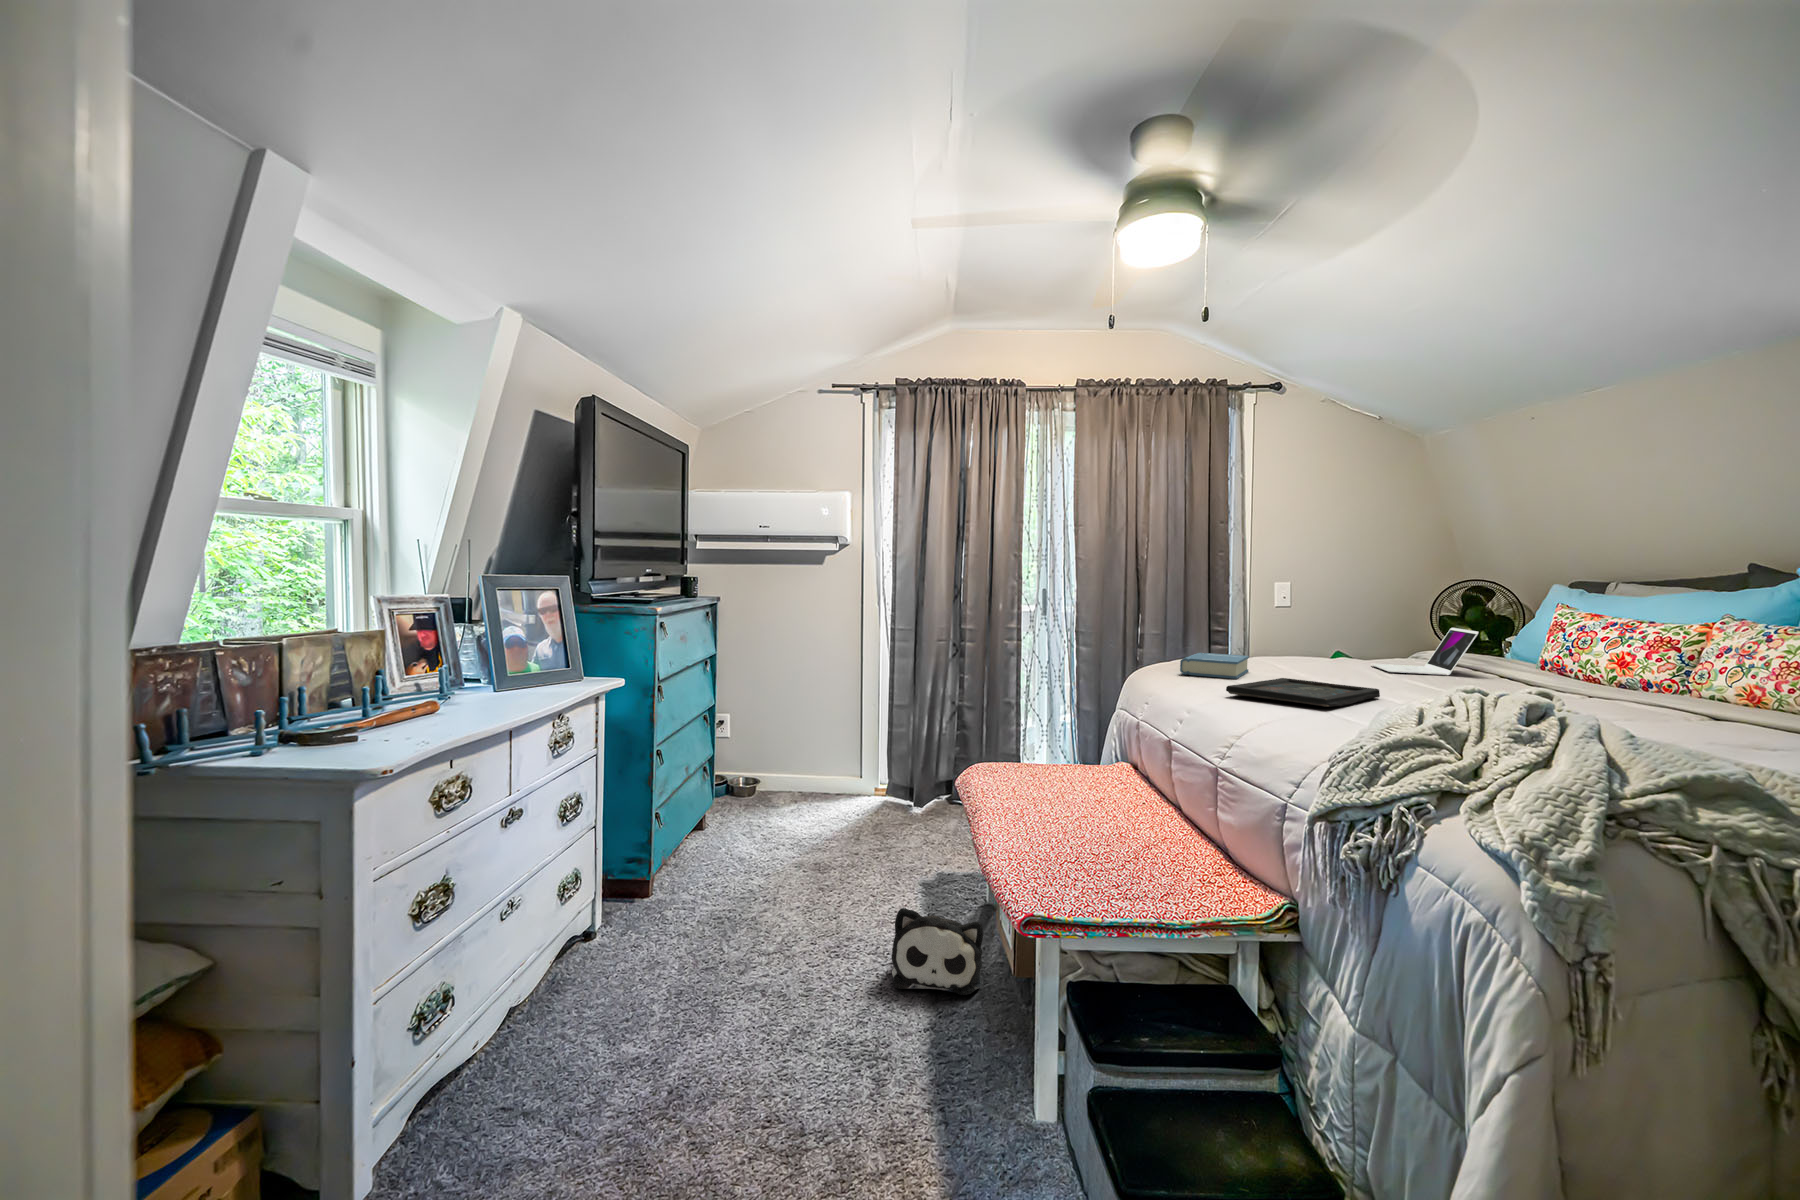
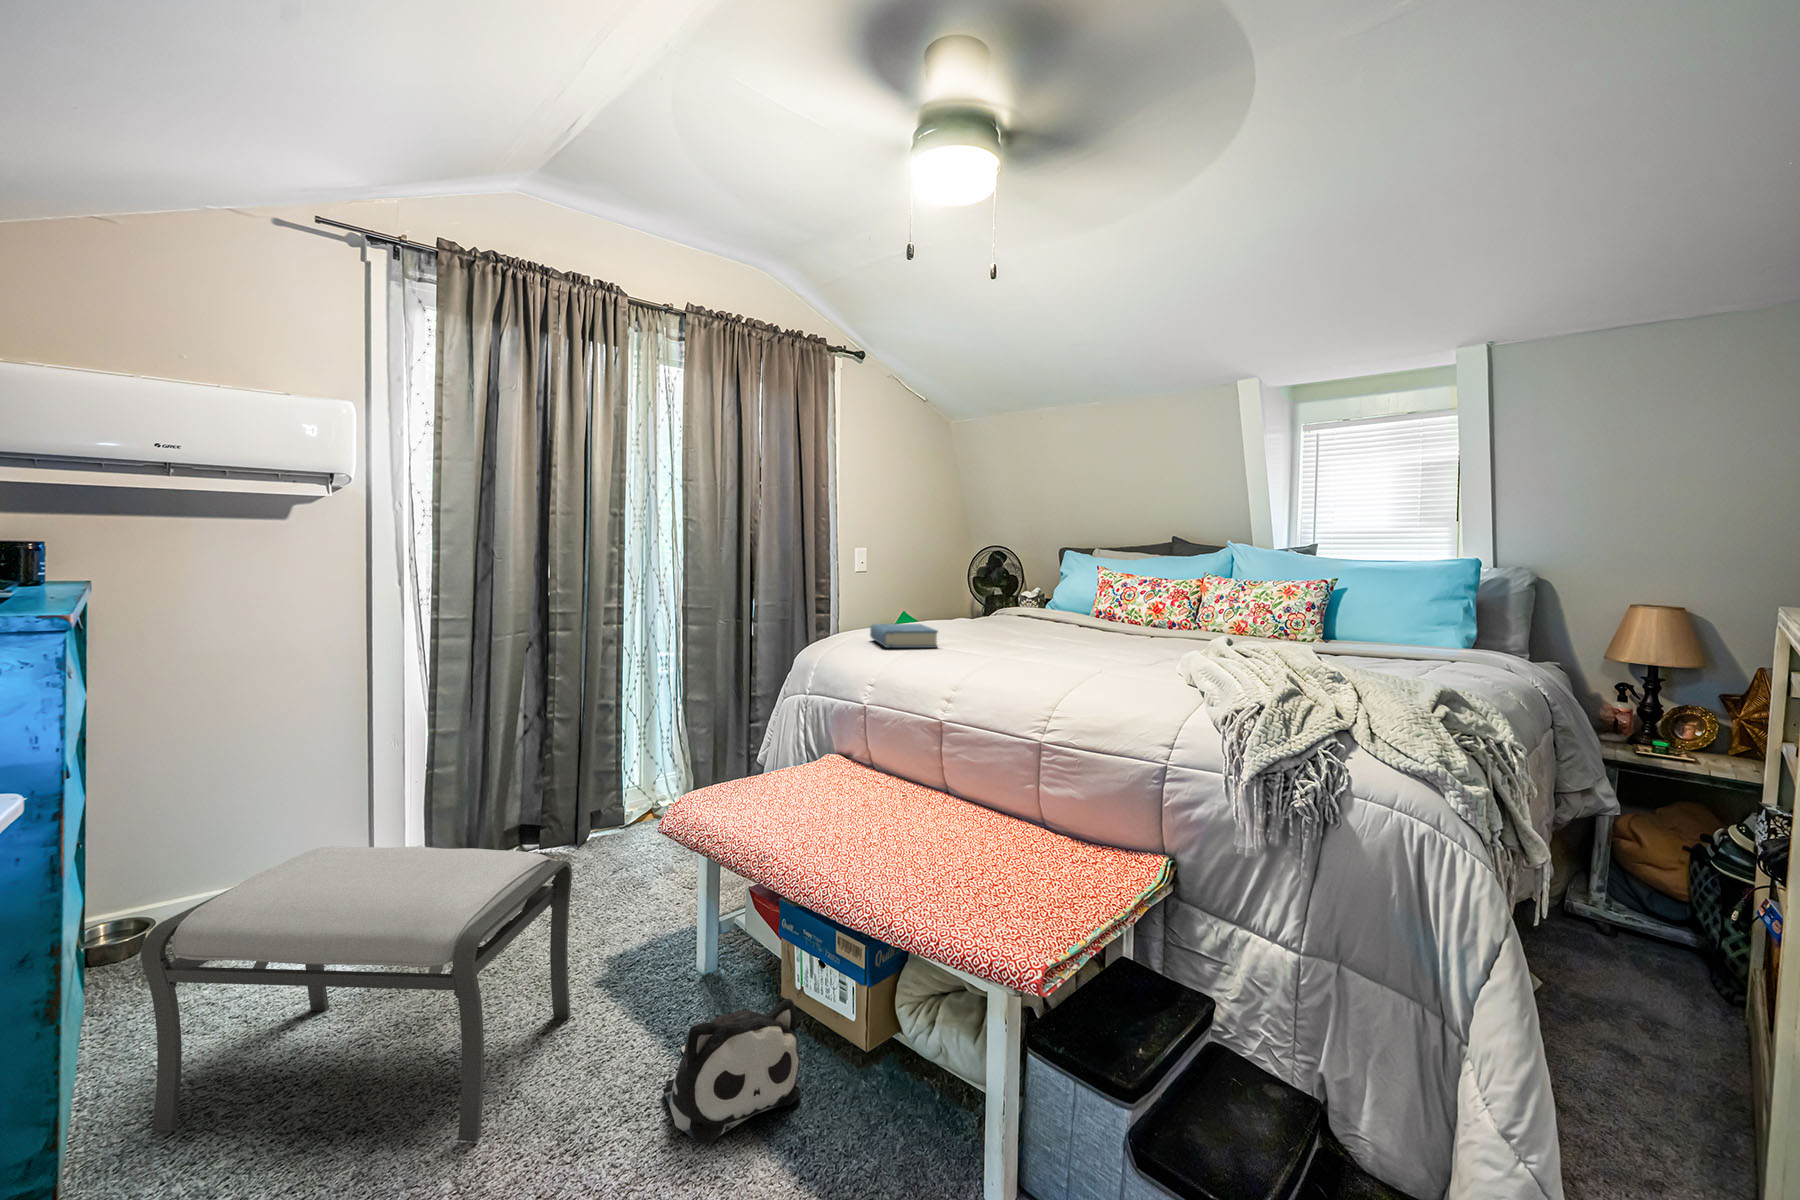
laptop: present [1370,628,1479,675] -> none [977,586,1062,630]
tray: present [1226,678,1380,707] -> none [993,643,1094,666]
ottoman: none [703,754,896,934] -> present [141,846,572,1141]

